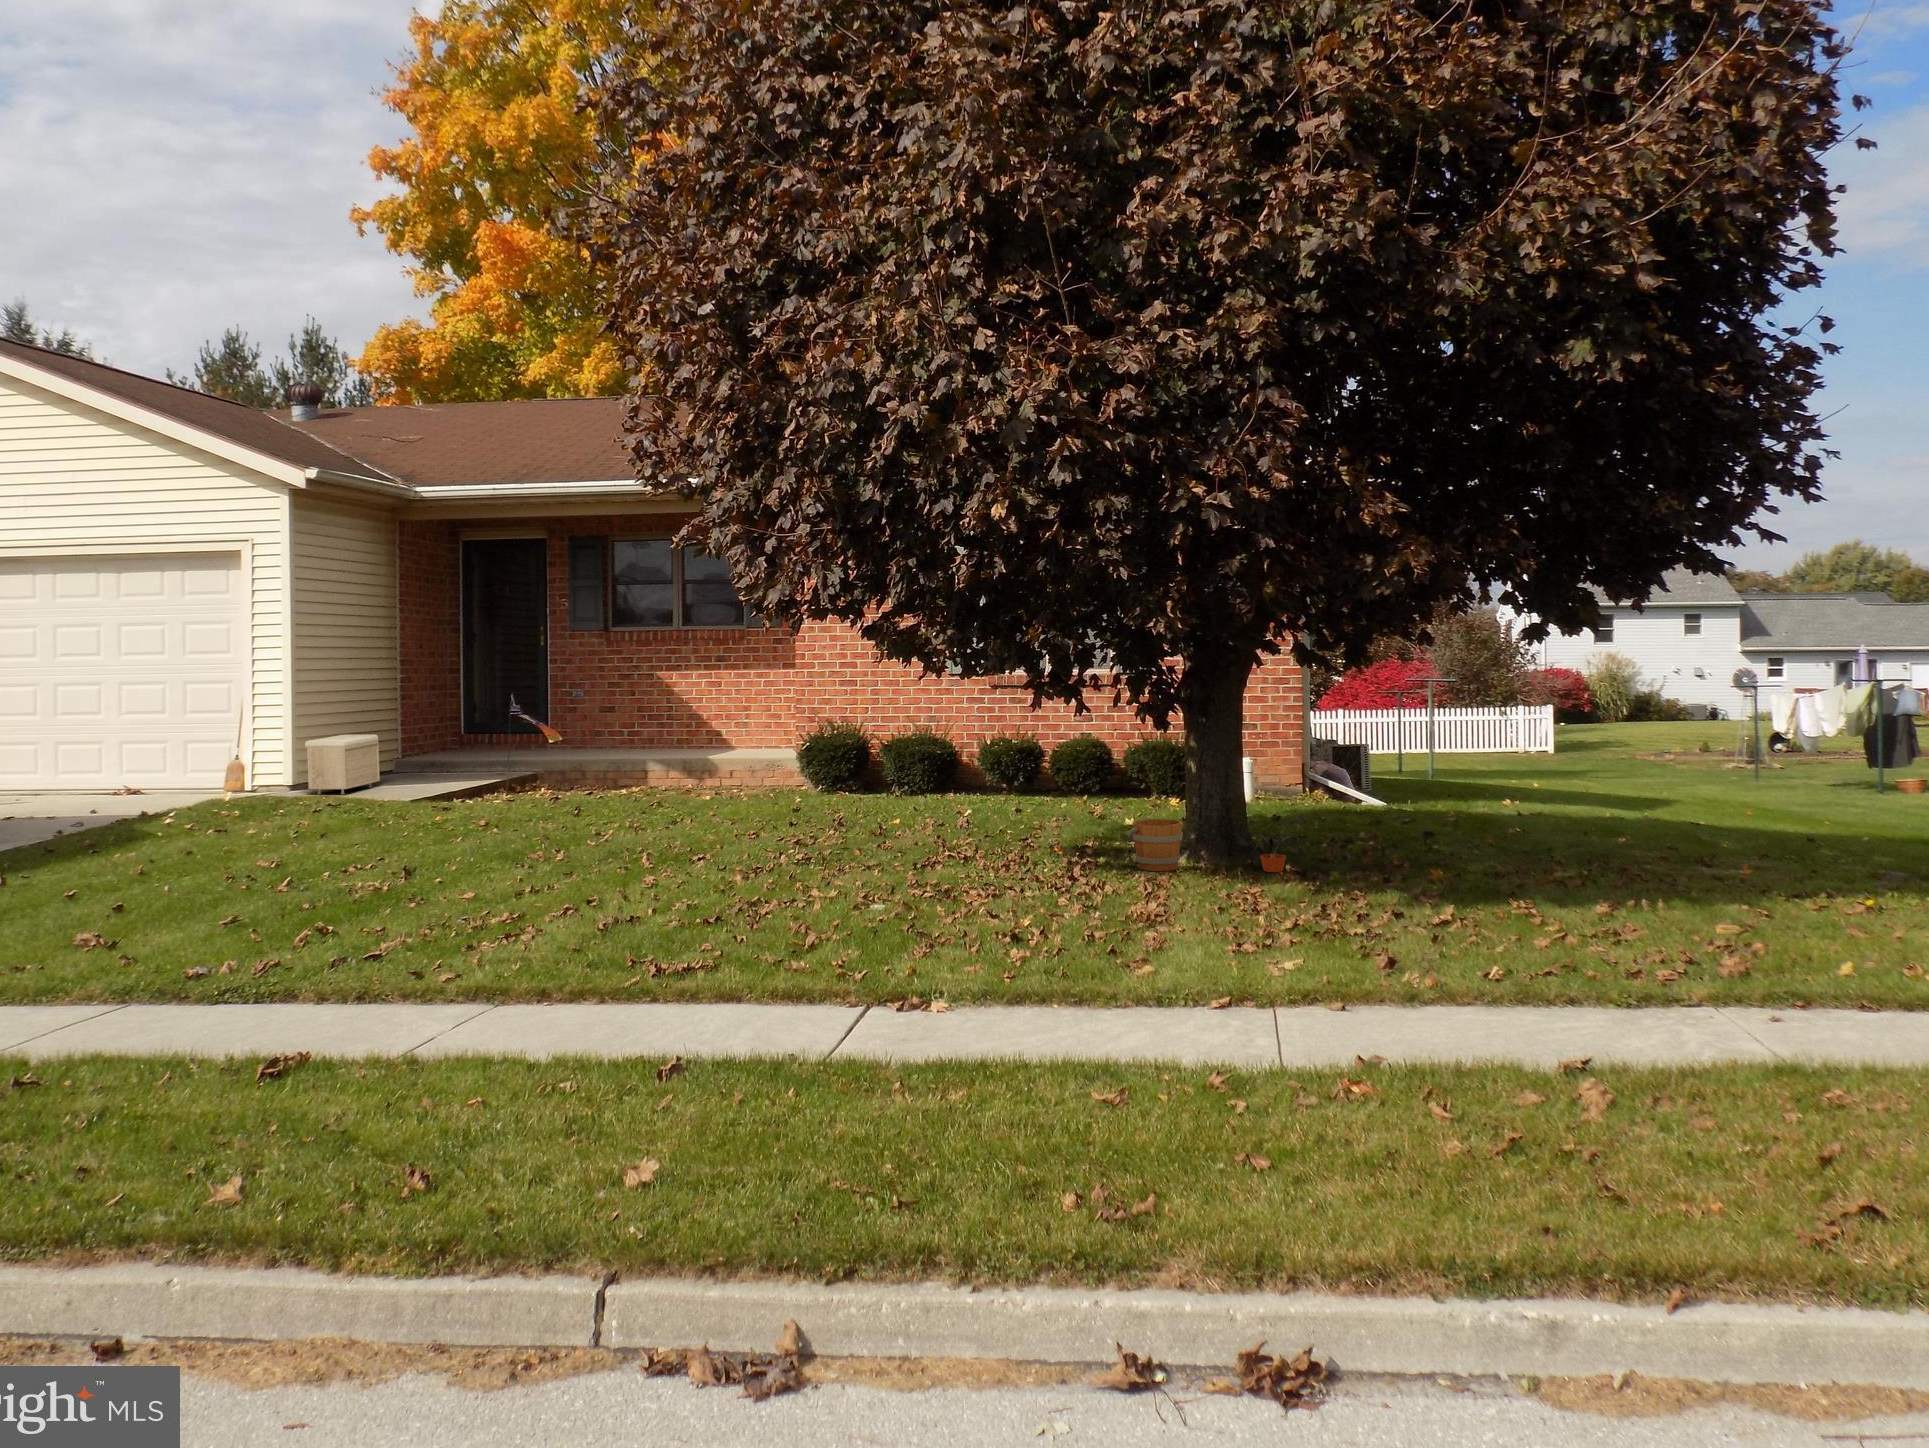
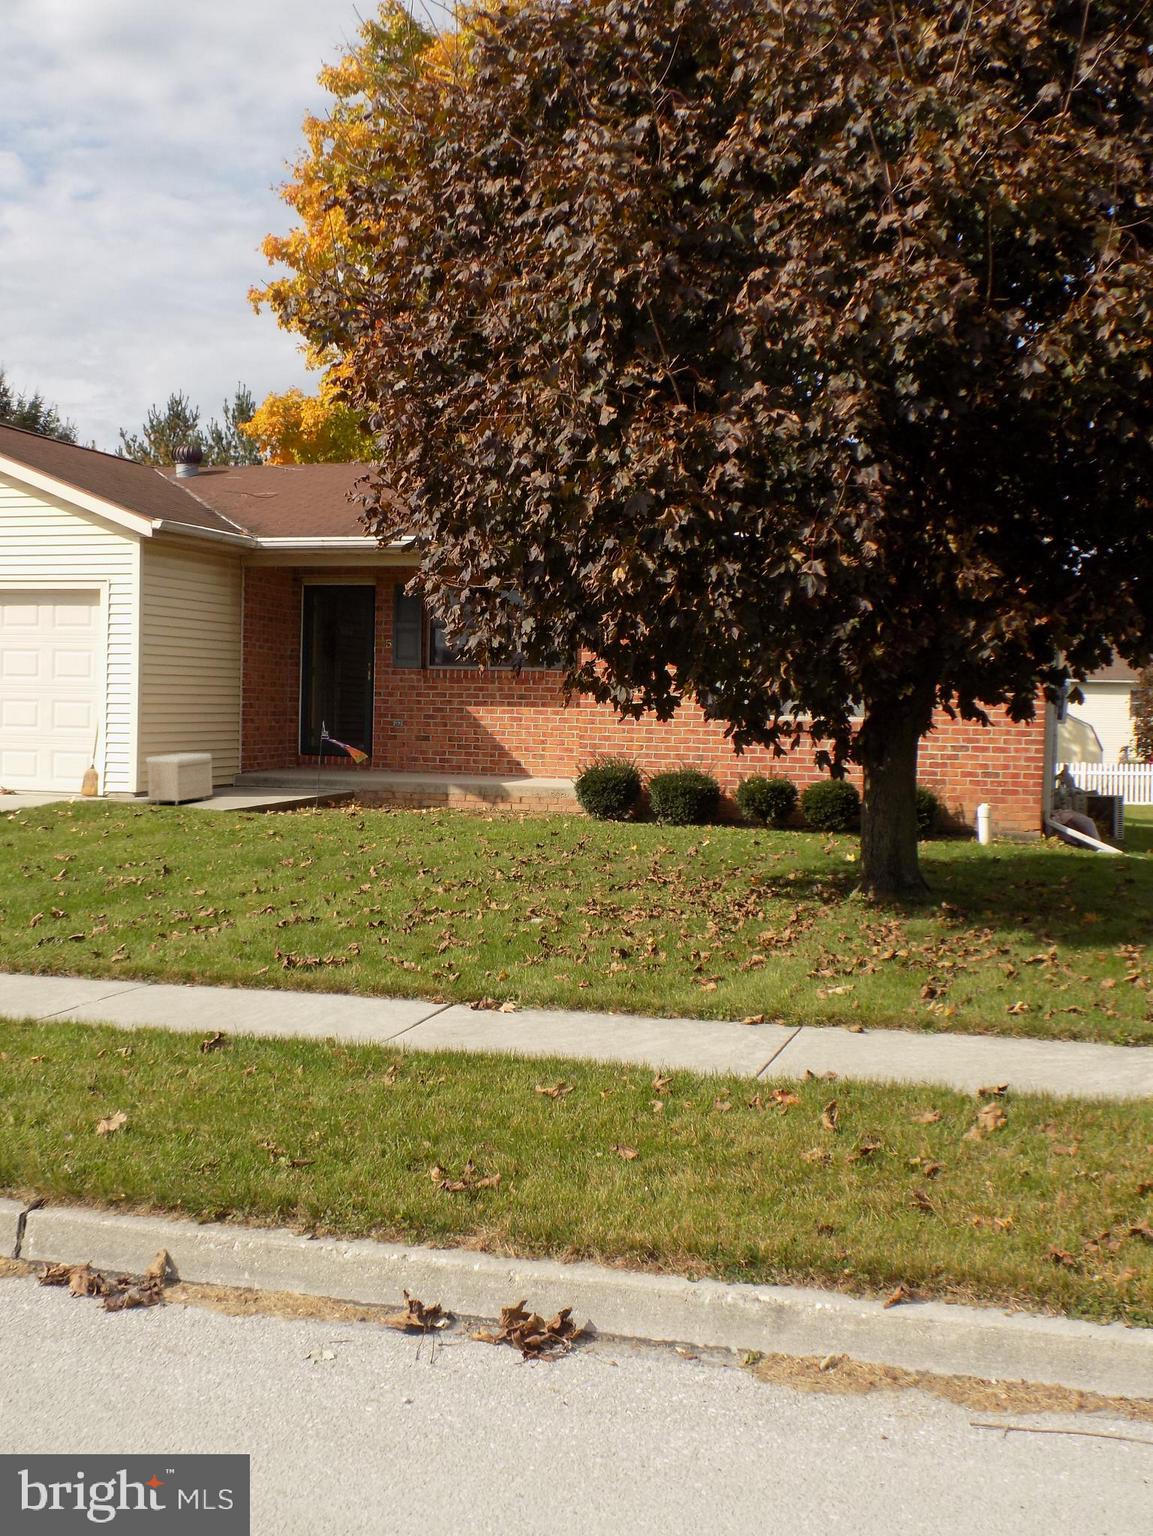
bucket: present [1127,819,1184,871] -> none [800,852,857,902]
potted plant: present [1251,832,1302,872] -> none [916,869,967,908]

